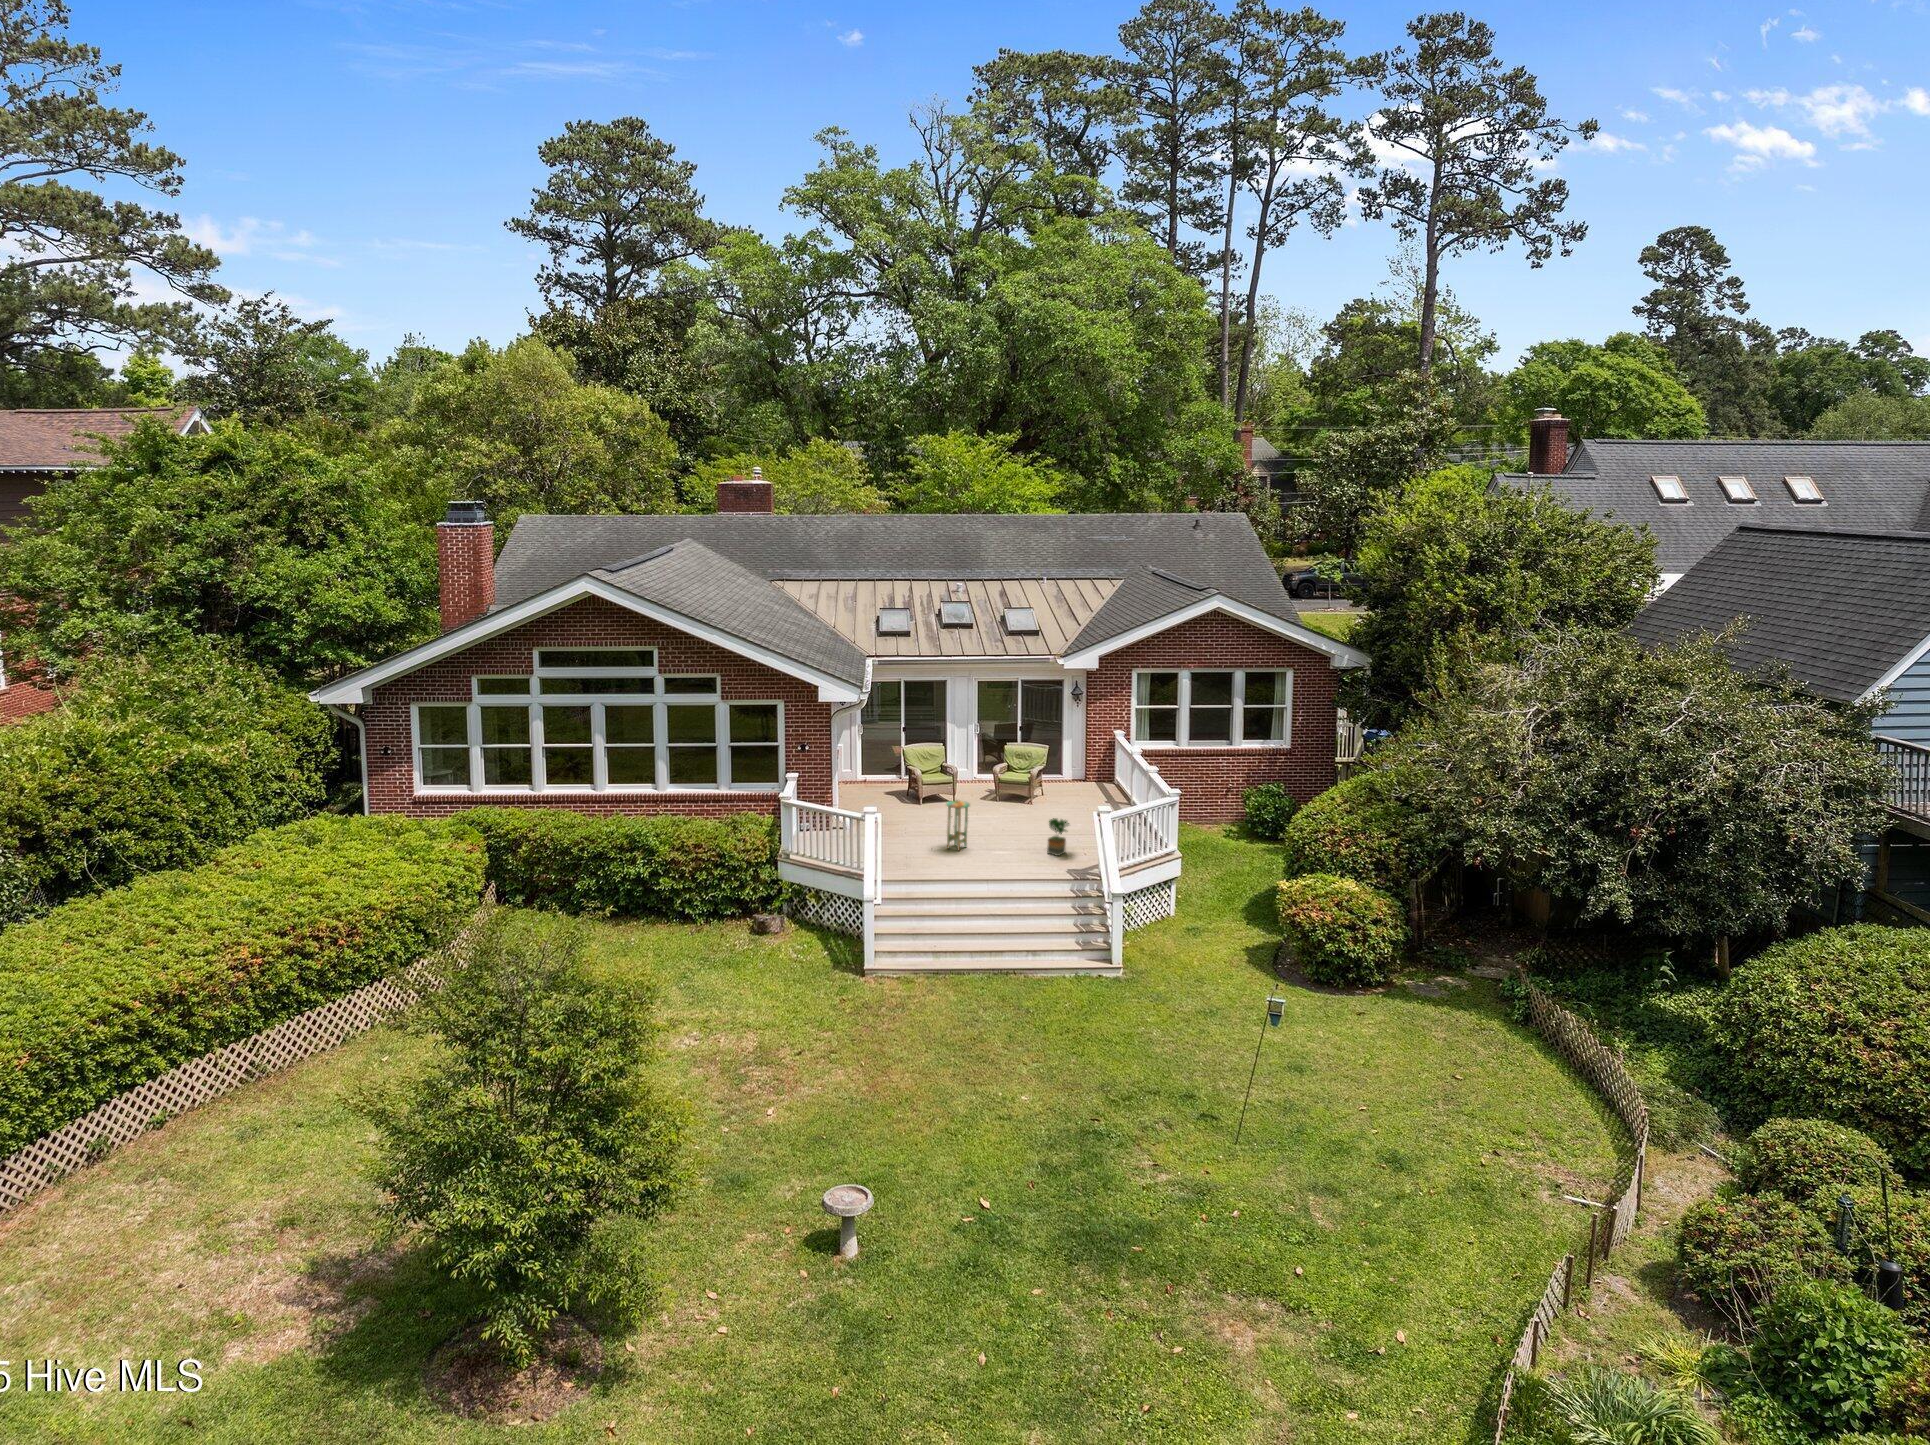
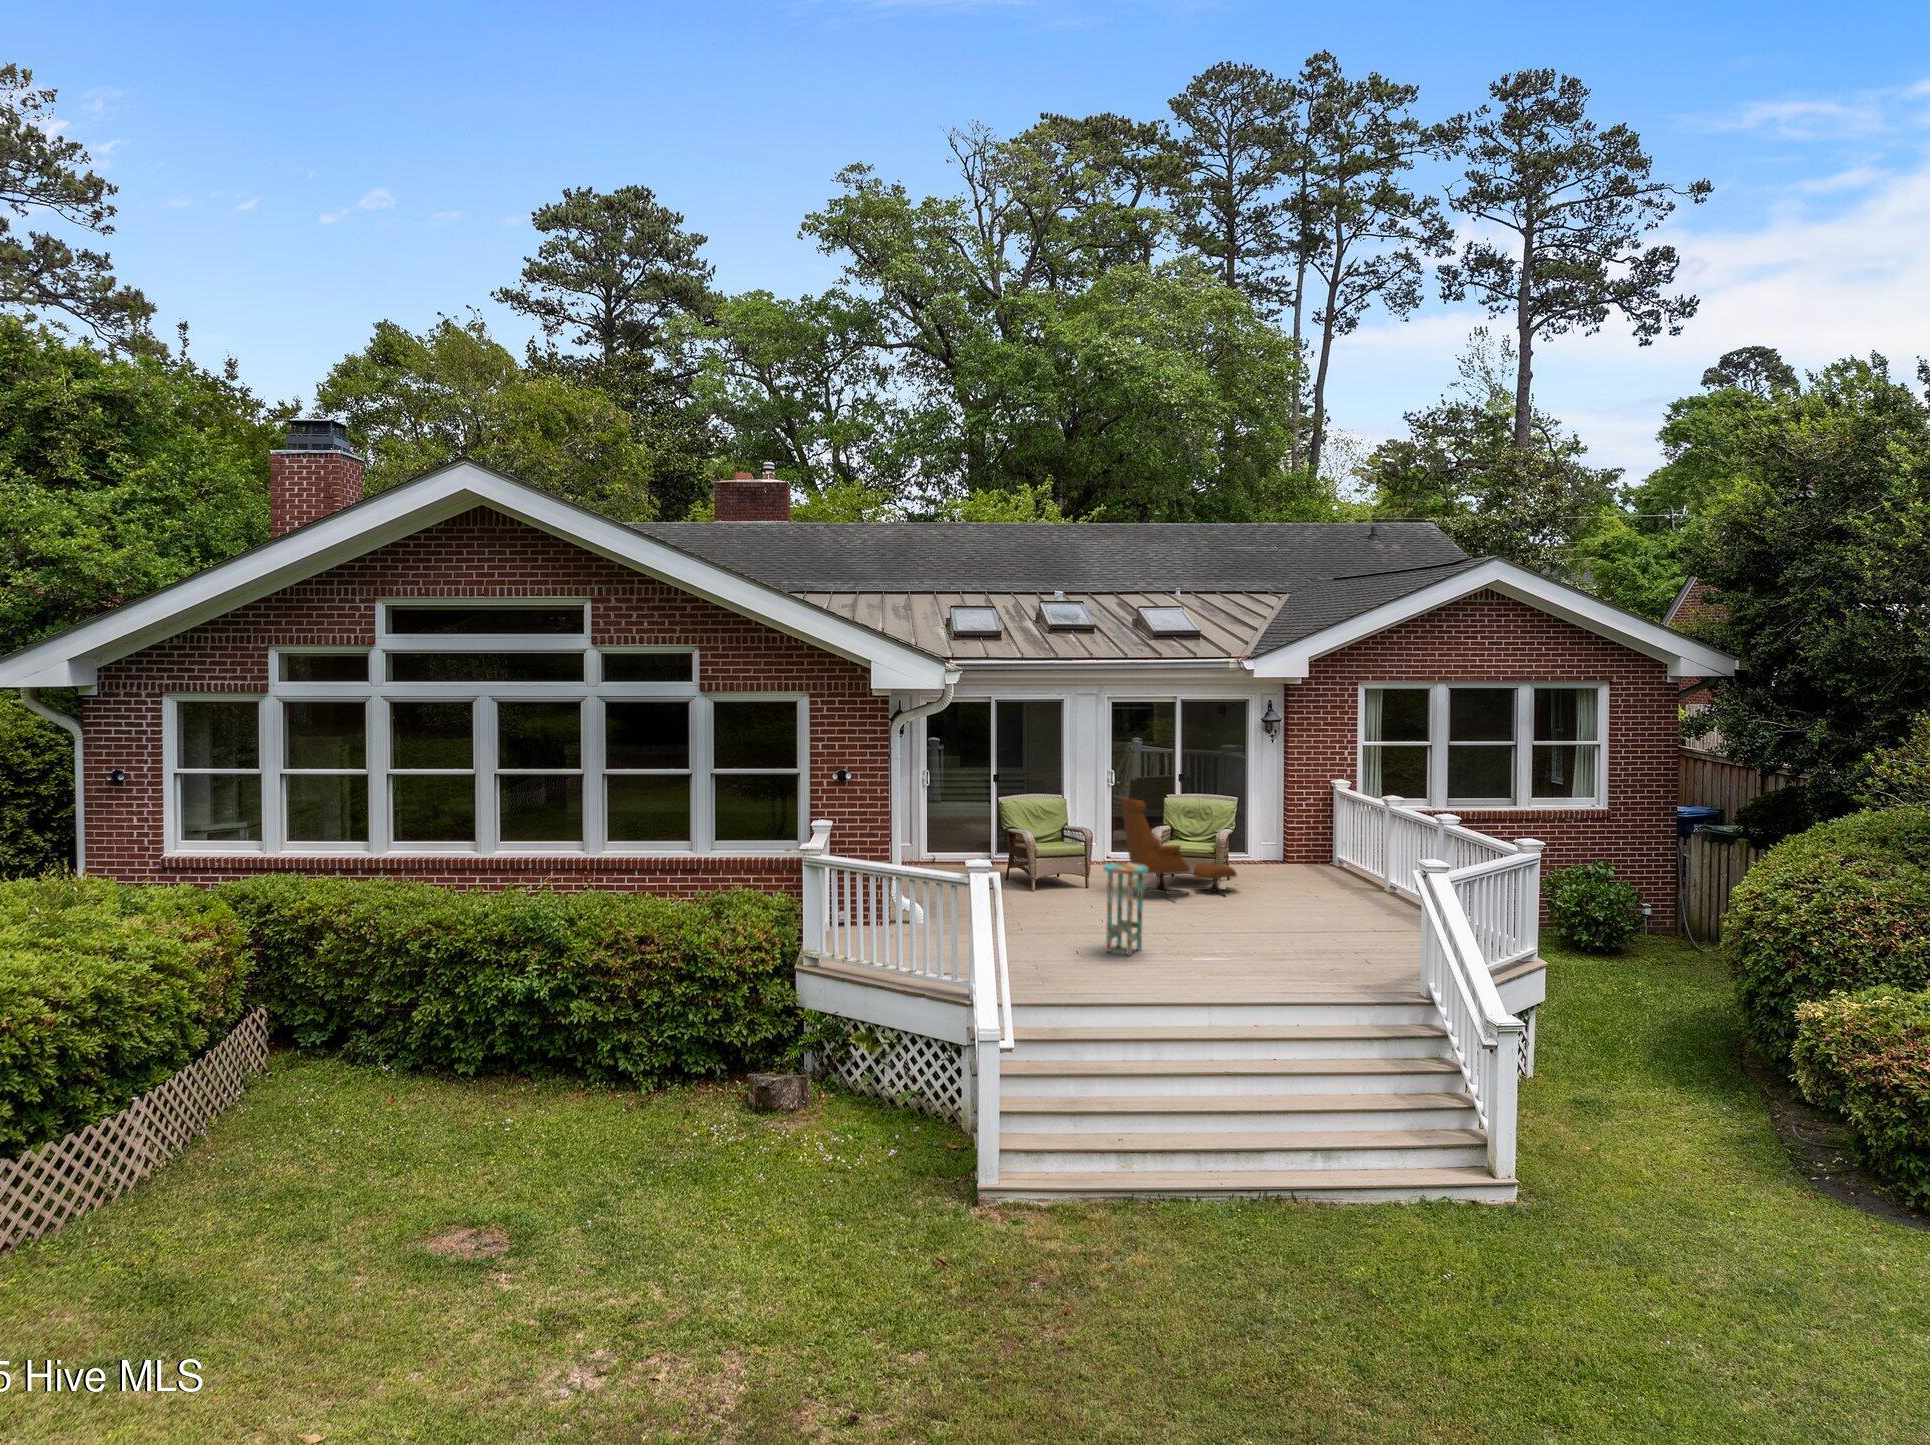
lounge chair: none [971,752,1040,815] -> present [1121,796,1237,900]
potted tree: present [1047,818,1069,856] -> none [1296,892,1342,964]

